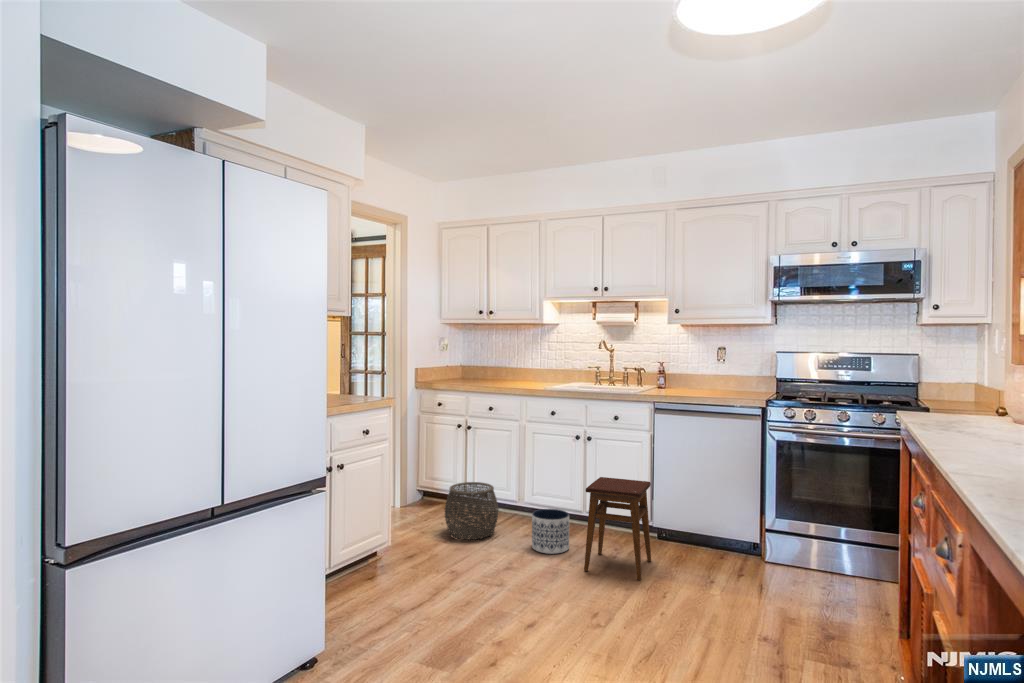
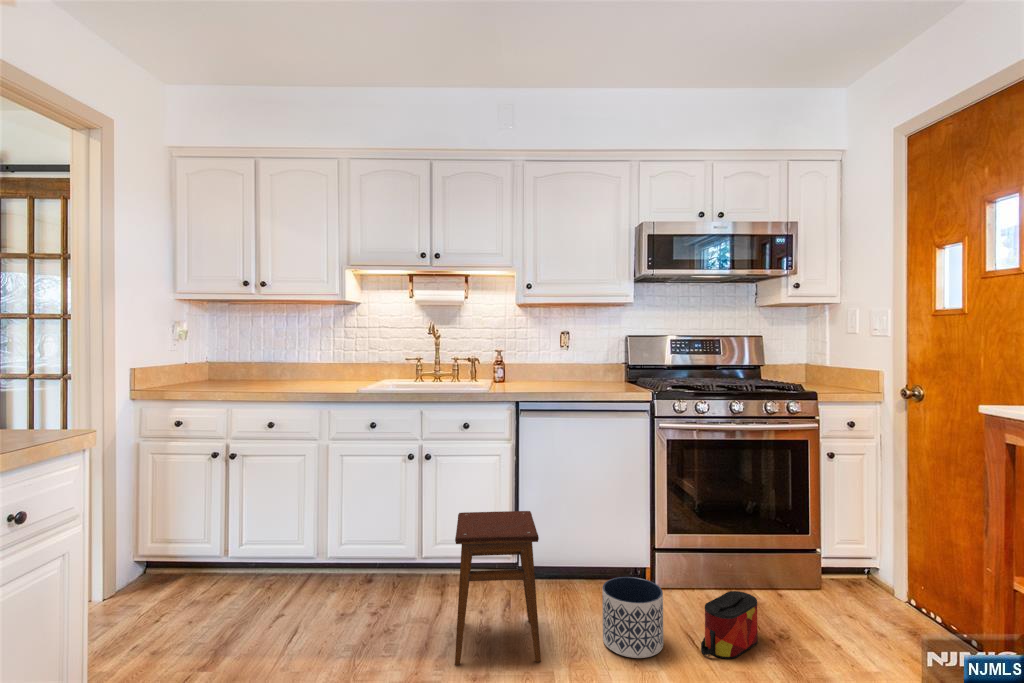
woven basket: present [445,482,499,540] -> none [195,542,294,647]
planter: present [532,509,569,554] -> present [602,577,663,658]
bag: none [764,563,822,607] -> present [701,591,758,659]

